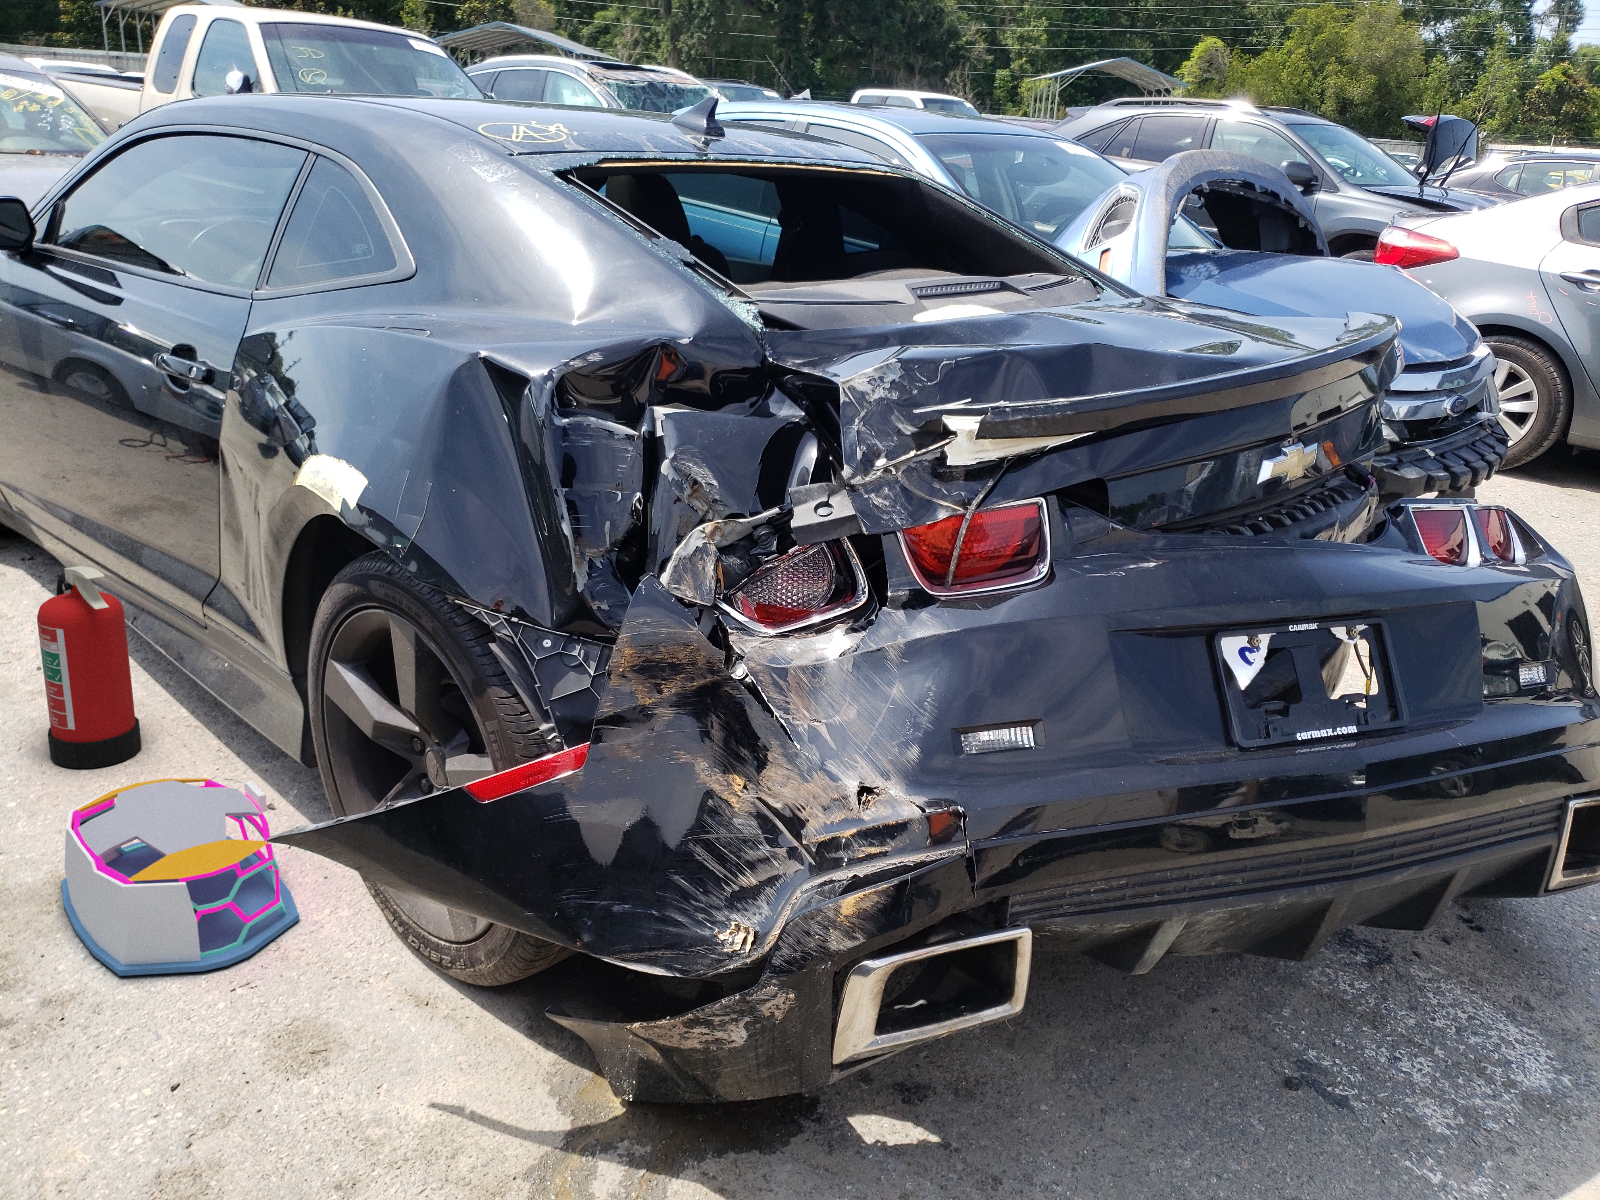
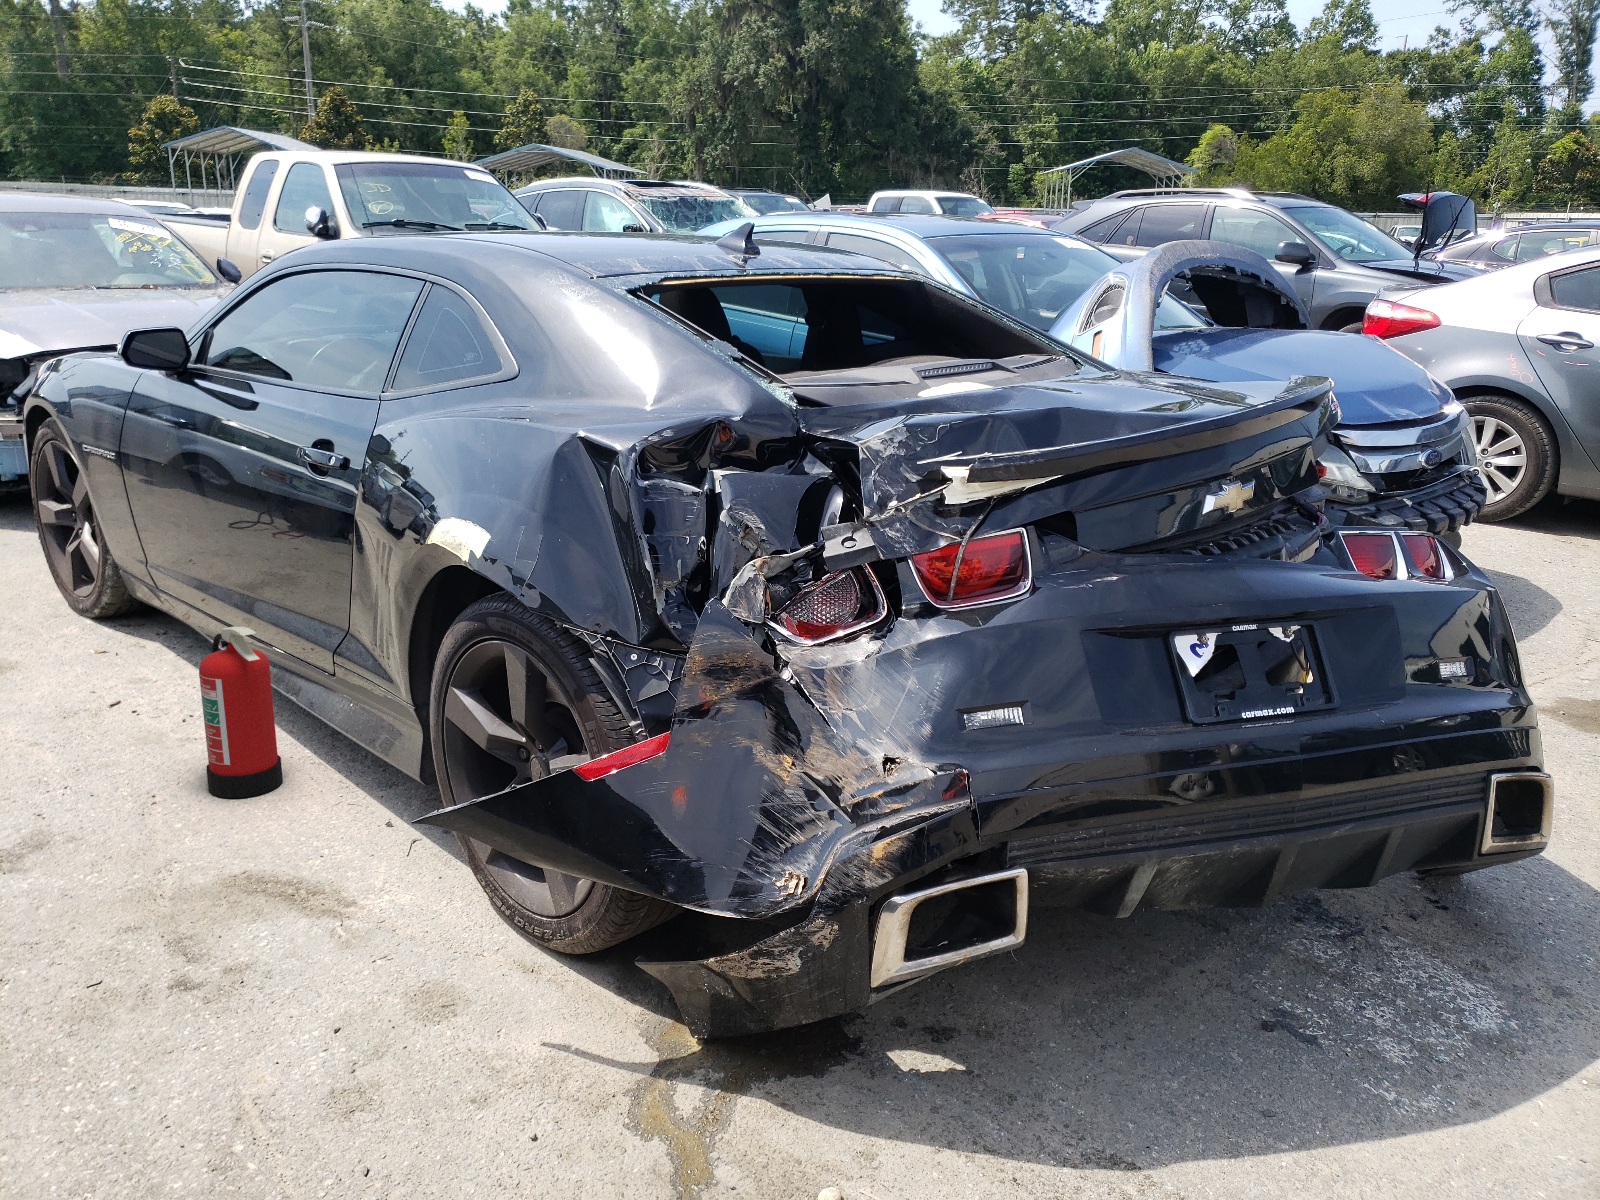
storage bin: present [62,778,299,976] -> none [229,797,426,955]

